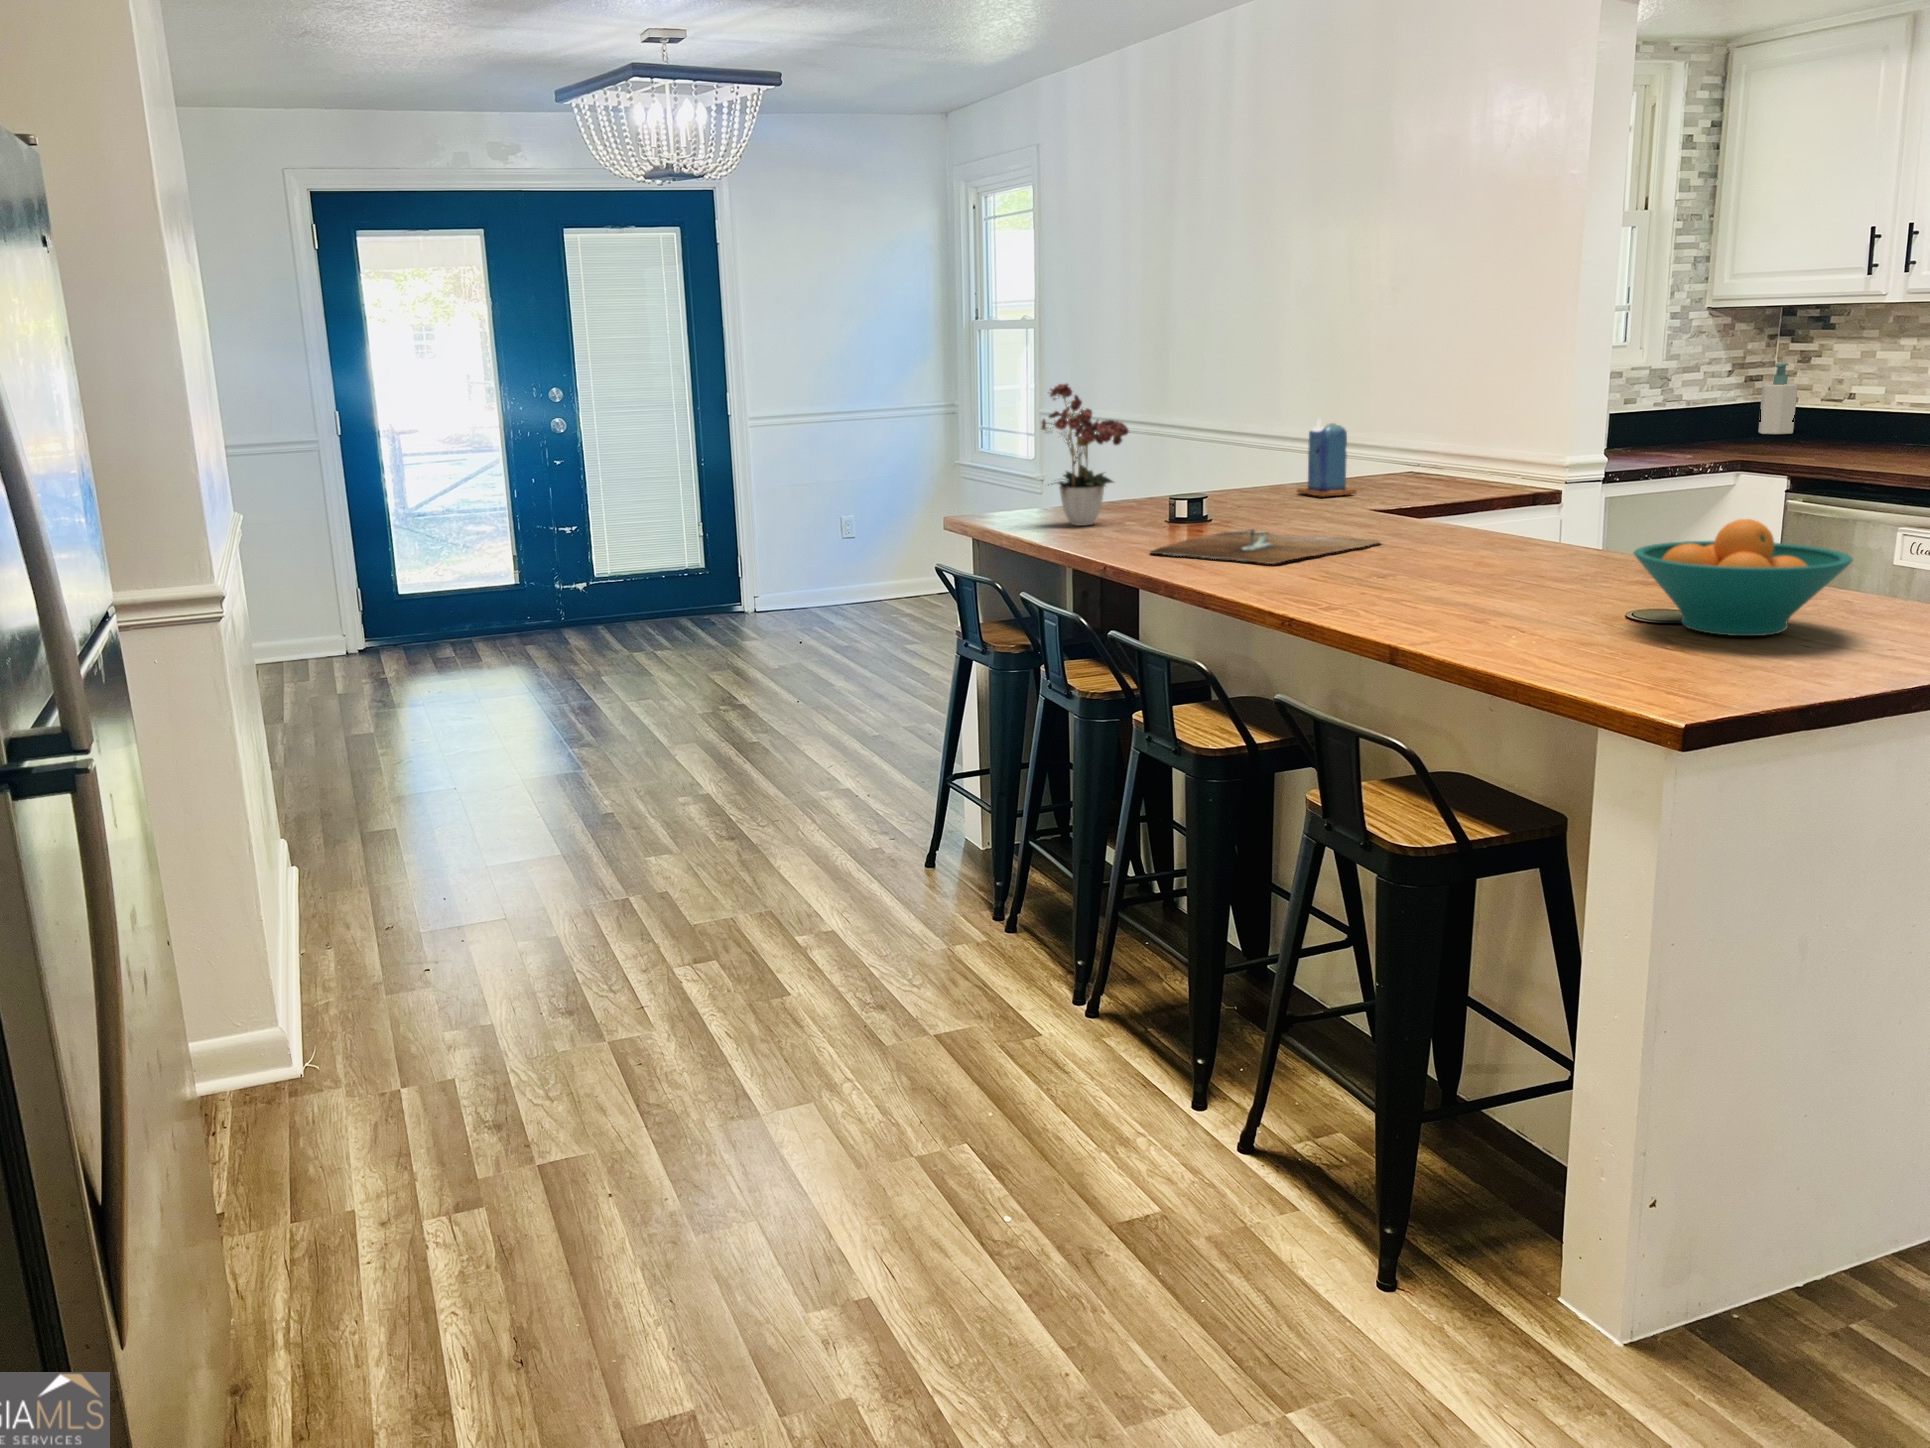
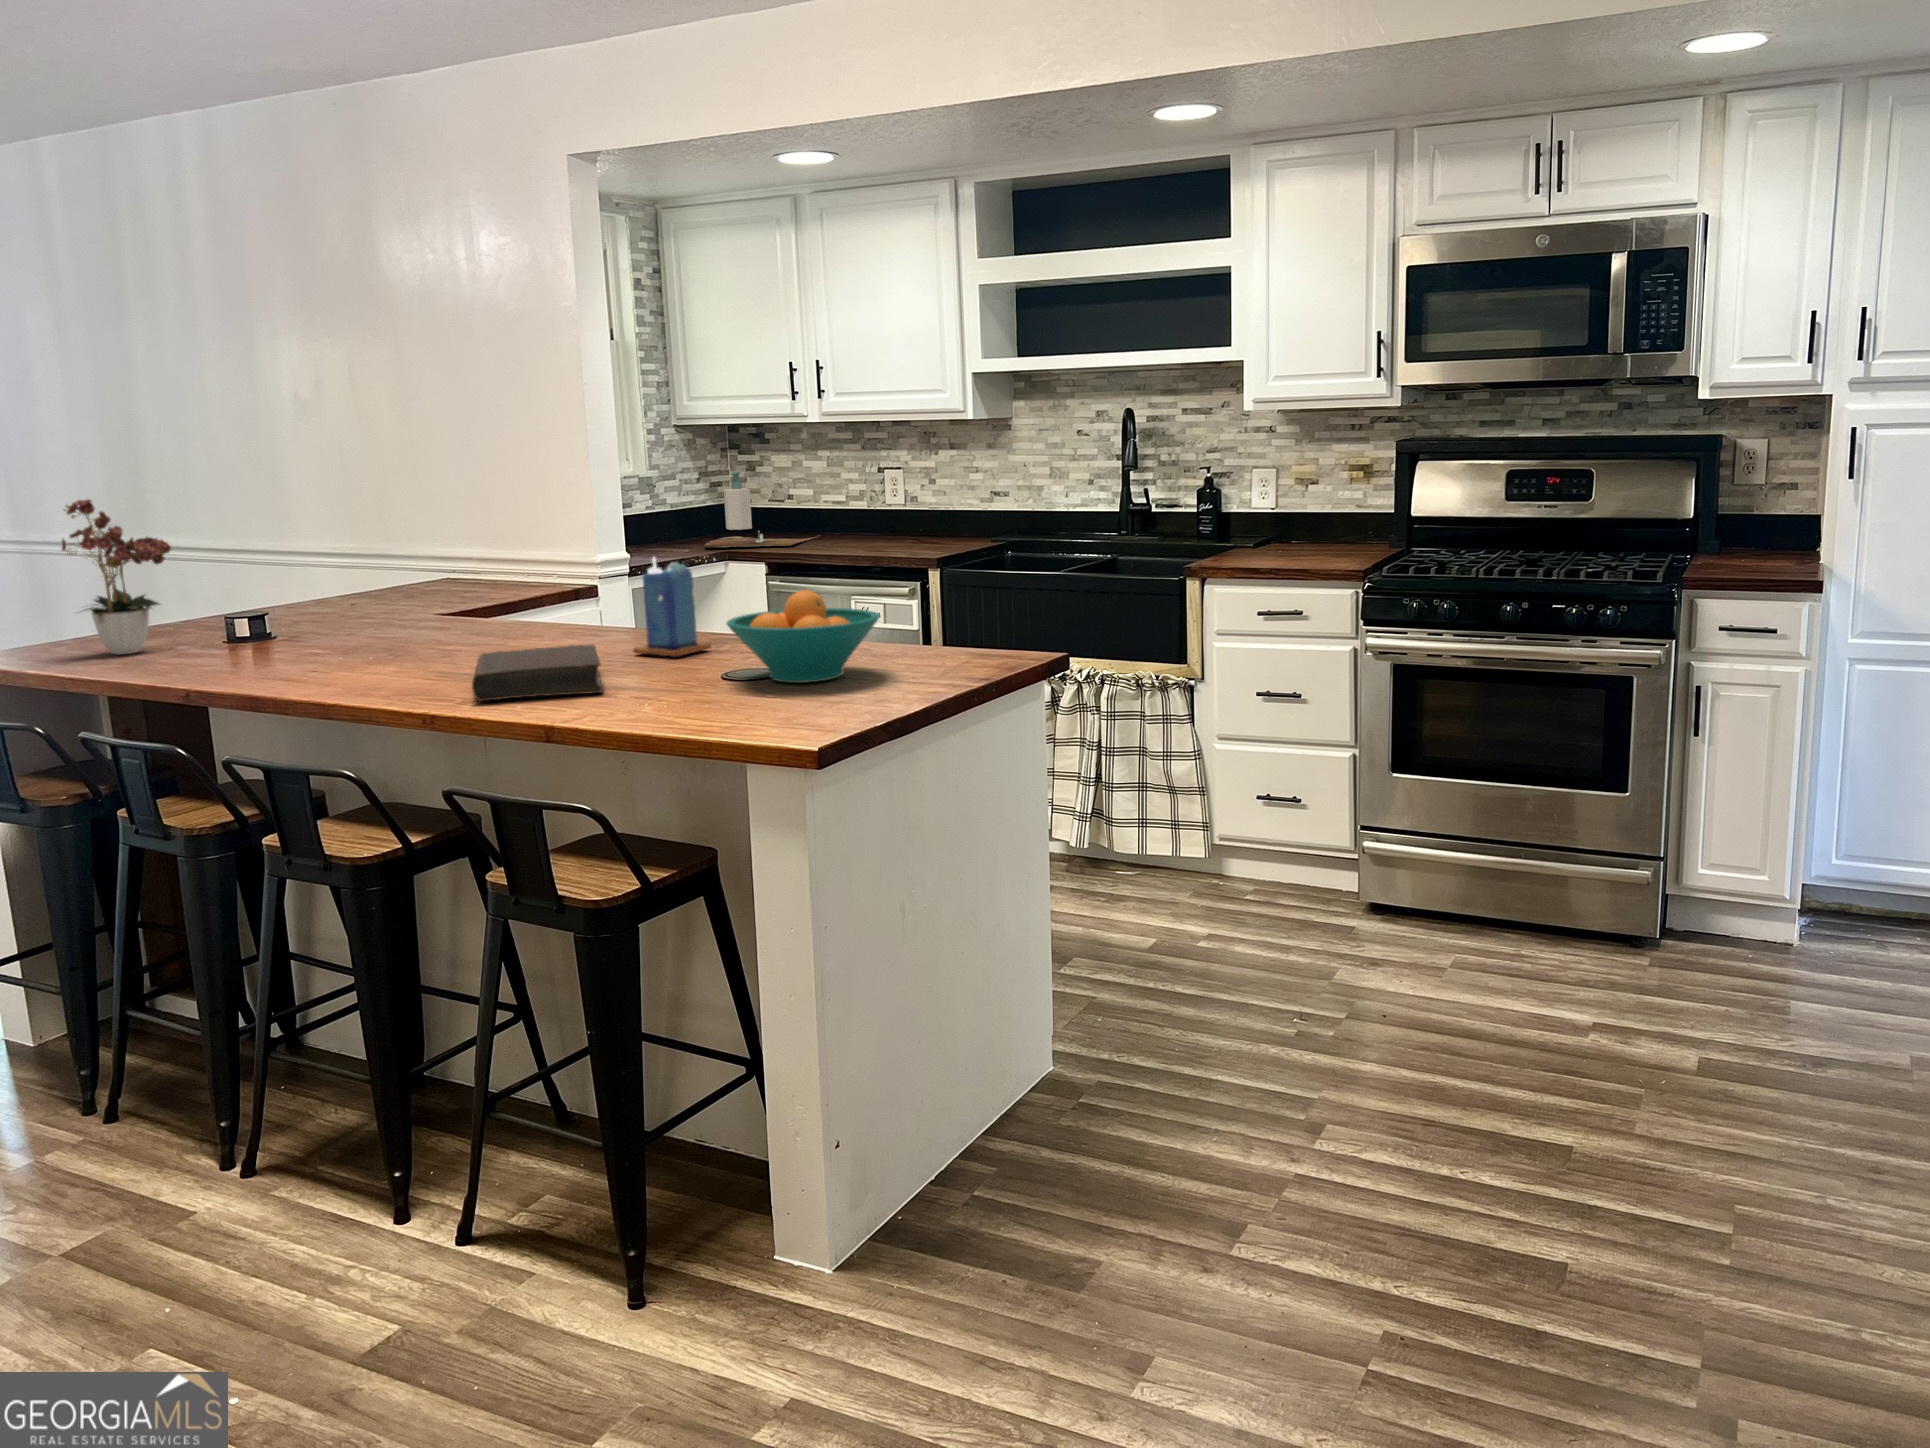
candle: present [1297,420,1356,497] -> present [633,557,711,657]
cutting board: present [1151,529,1380,564] -> present [704,530,816,548]
book: none [1330,557,1487,616] -> present [472,644,603,701]

